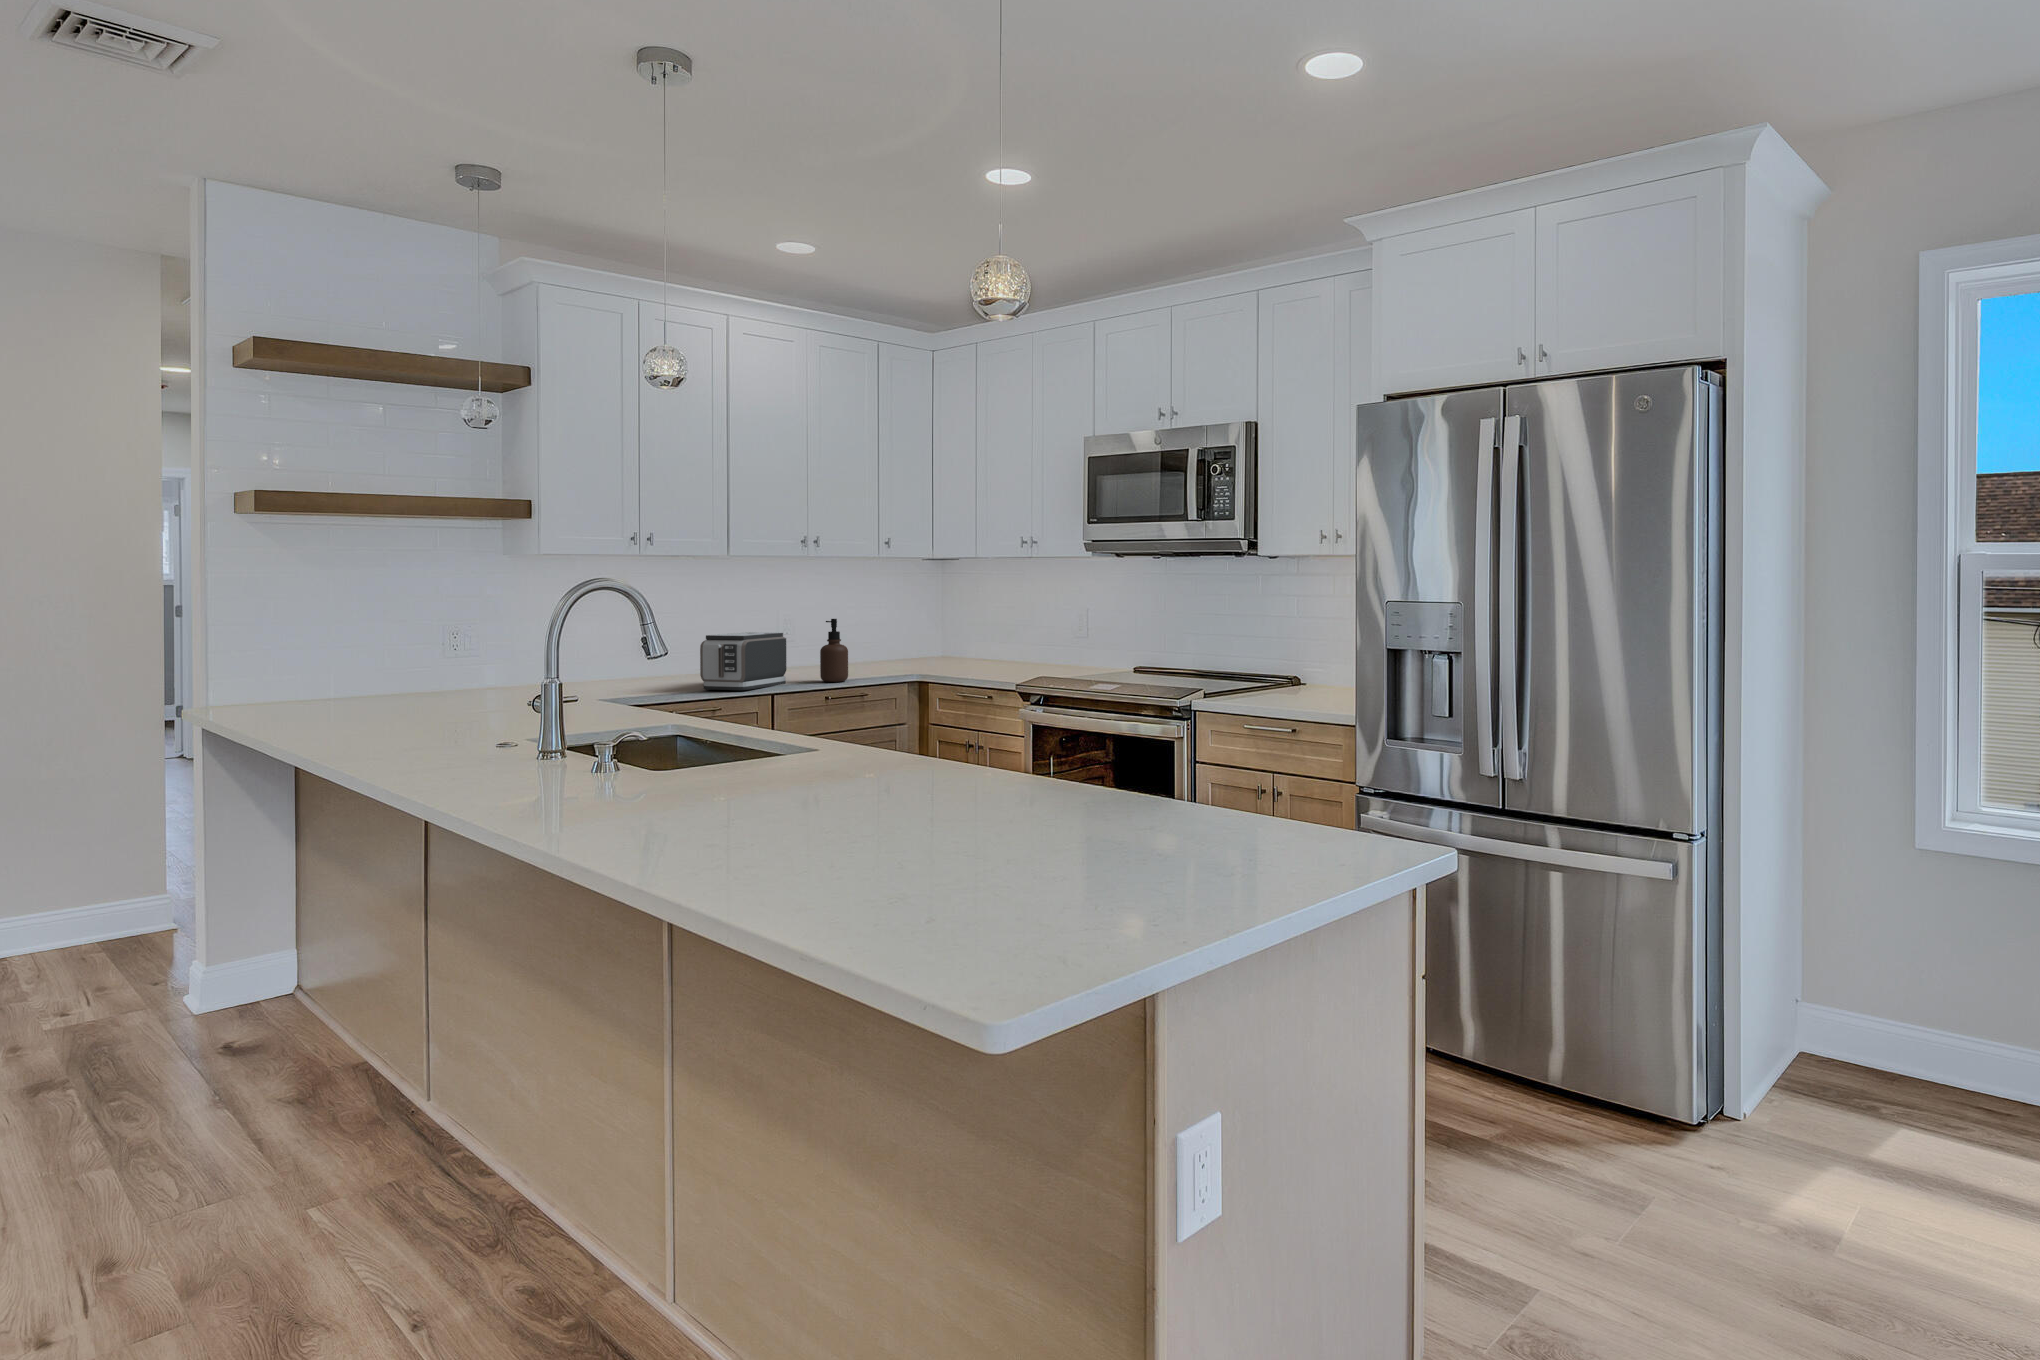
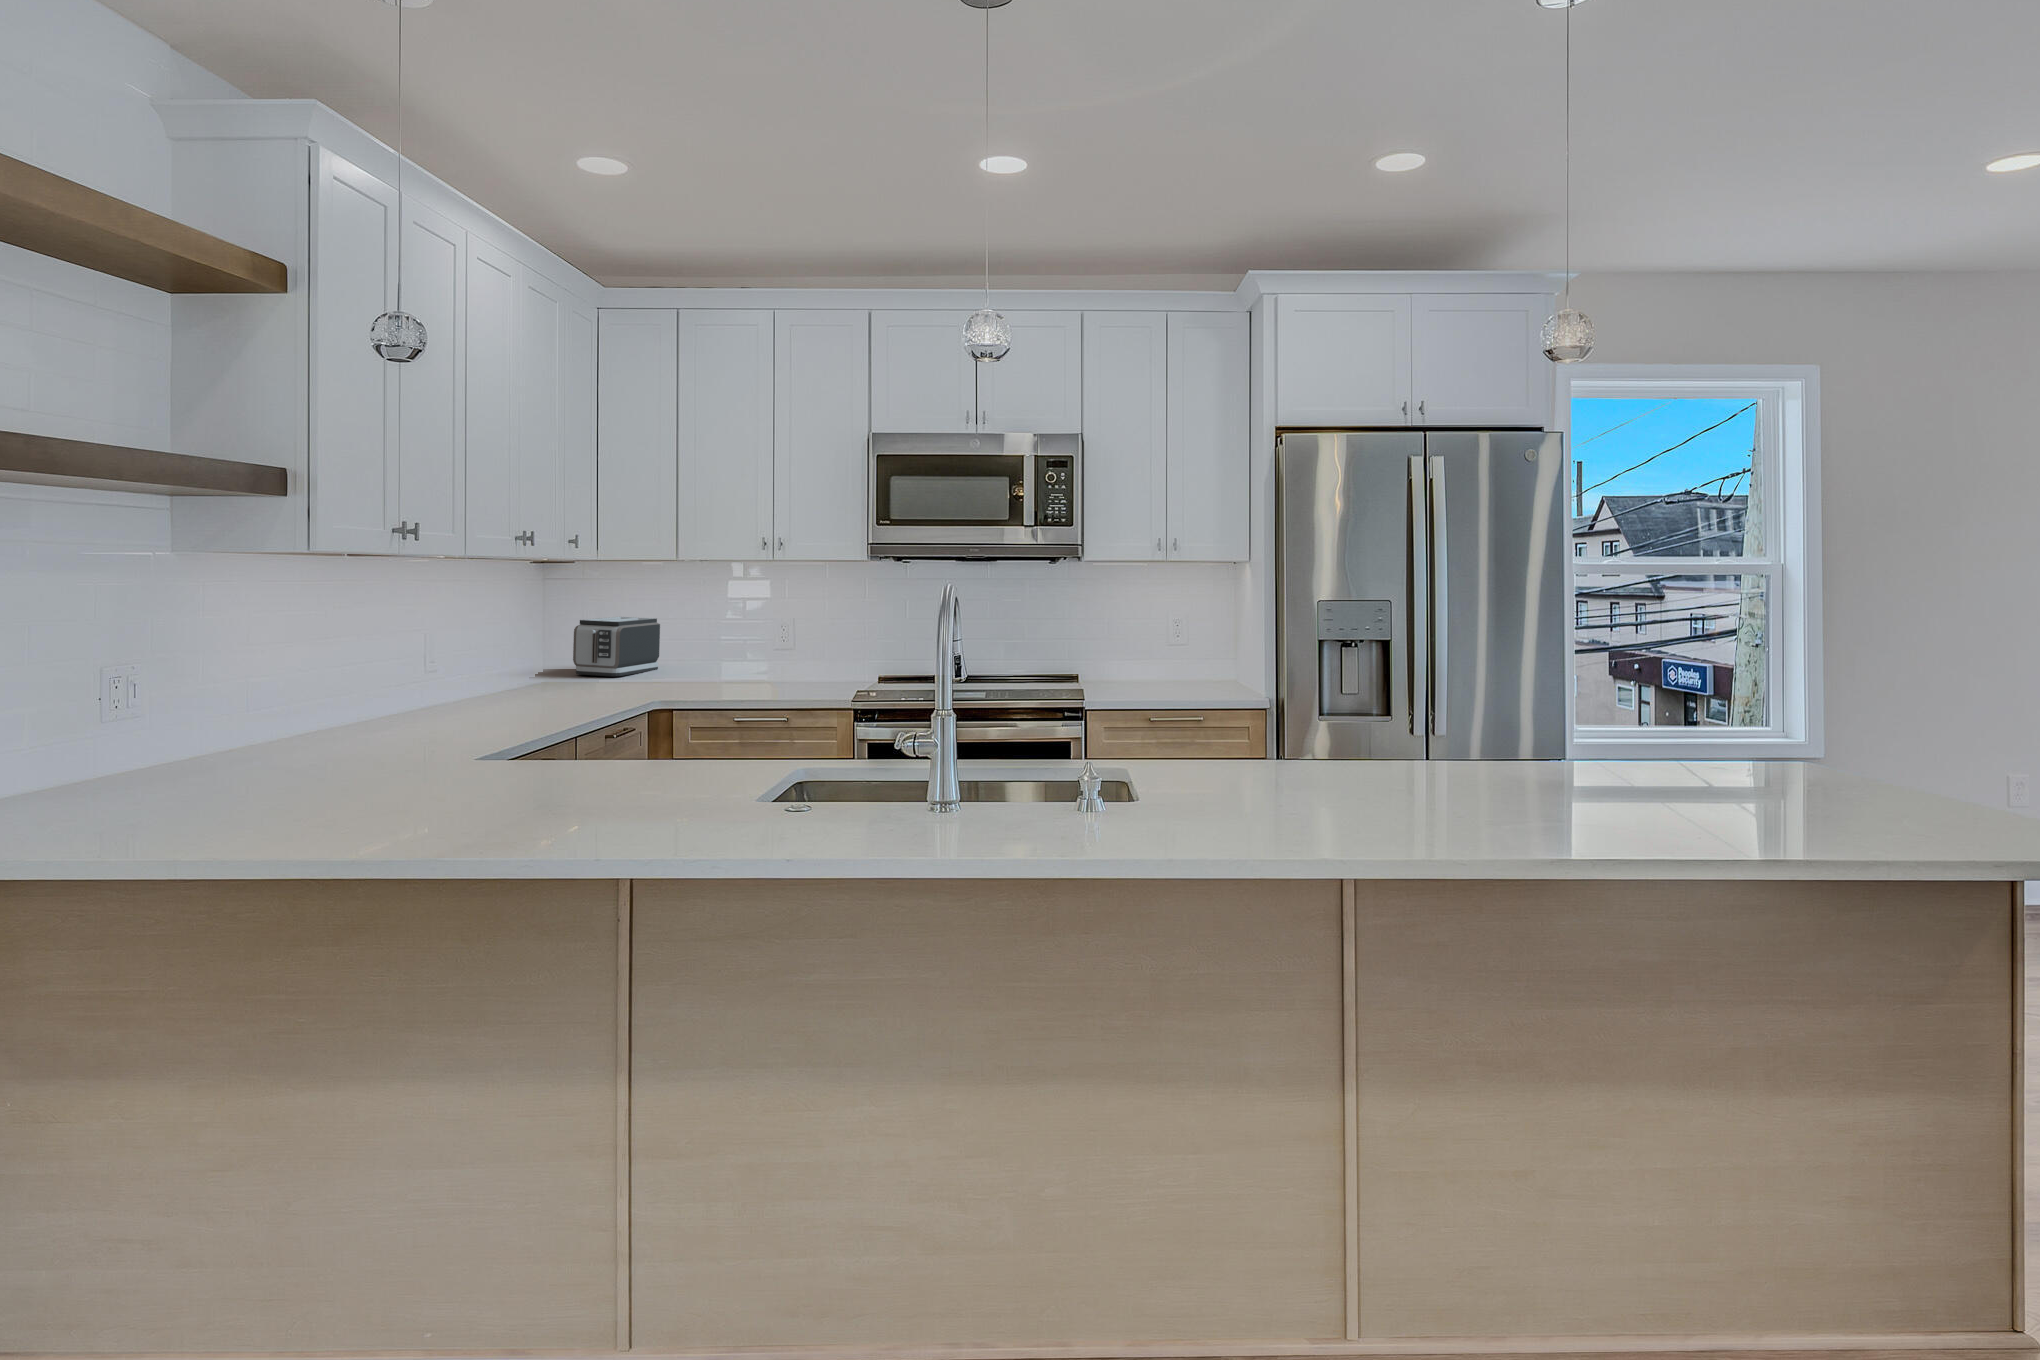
soap dispenser: present [820,619,848,682] -> none [693,606,722,669]

